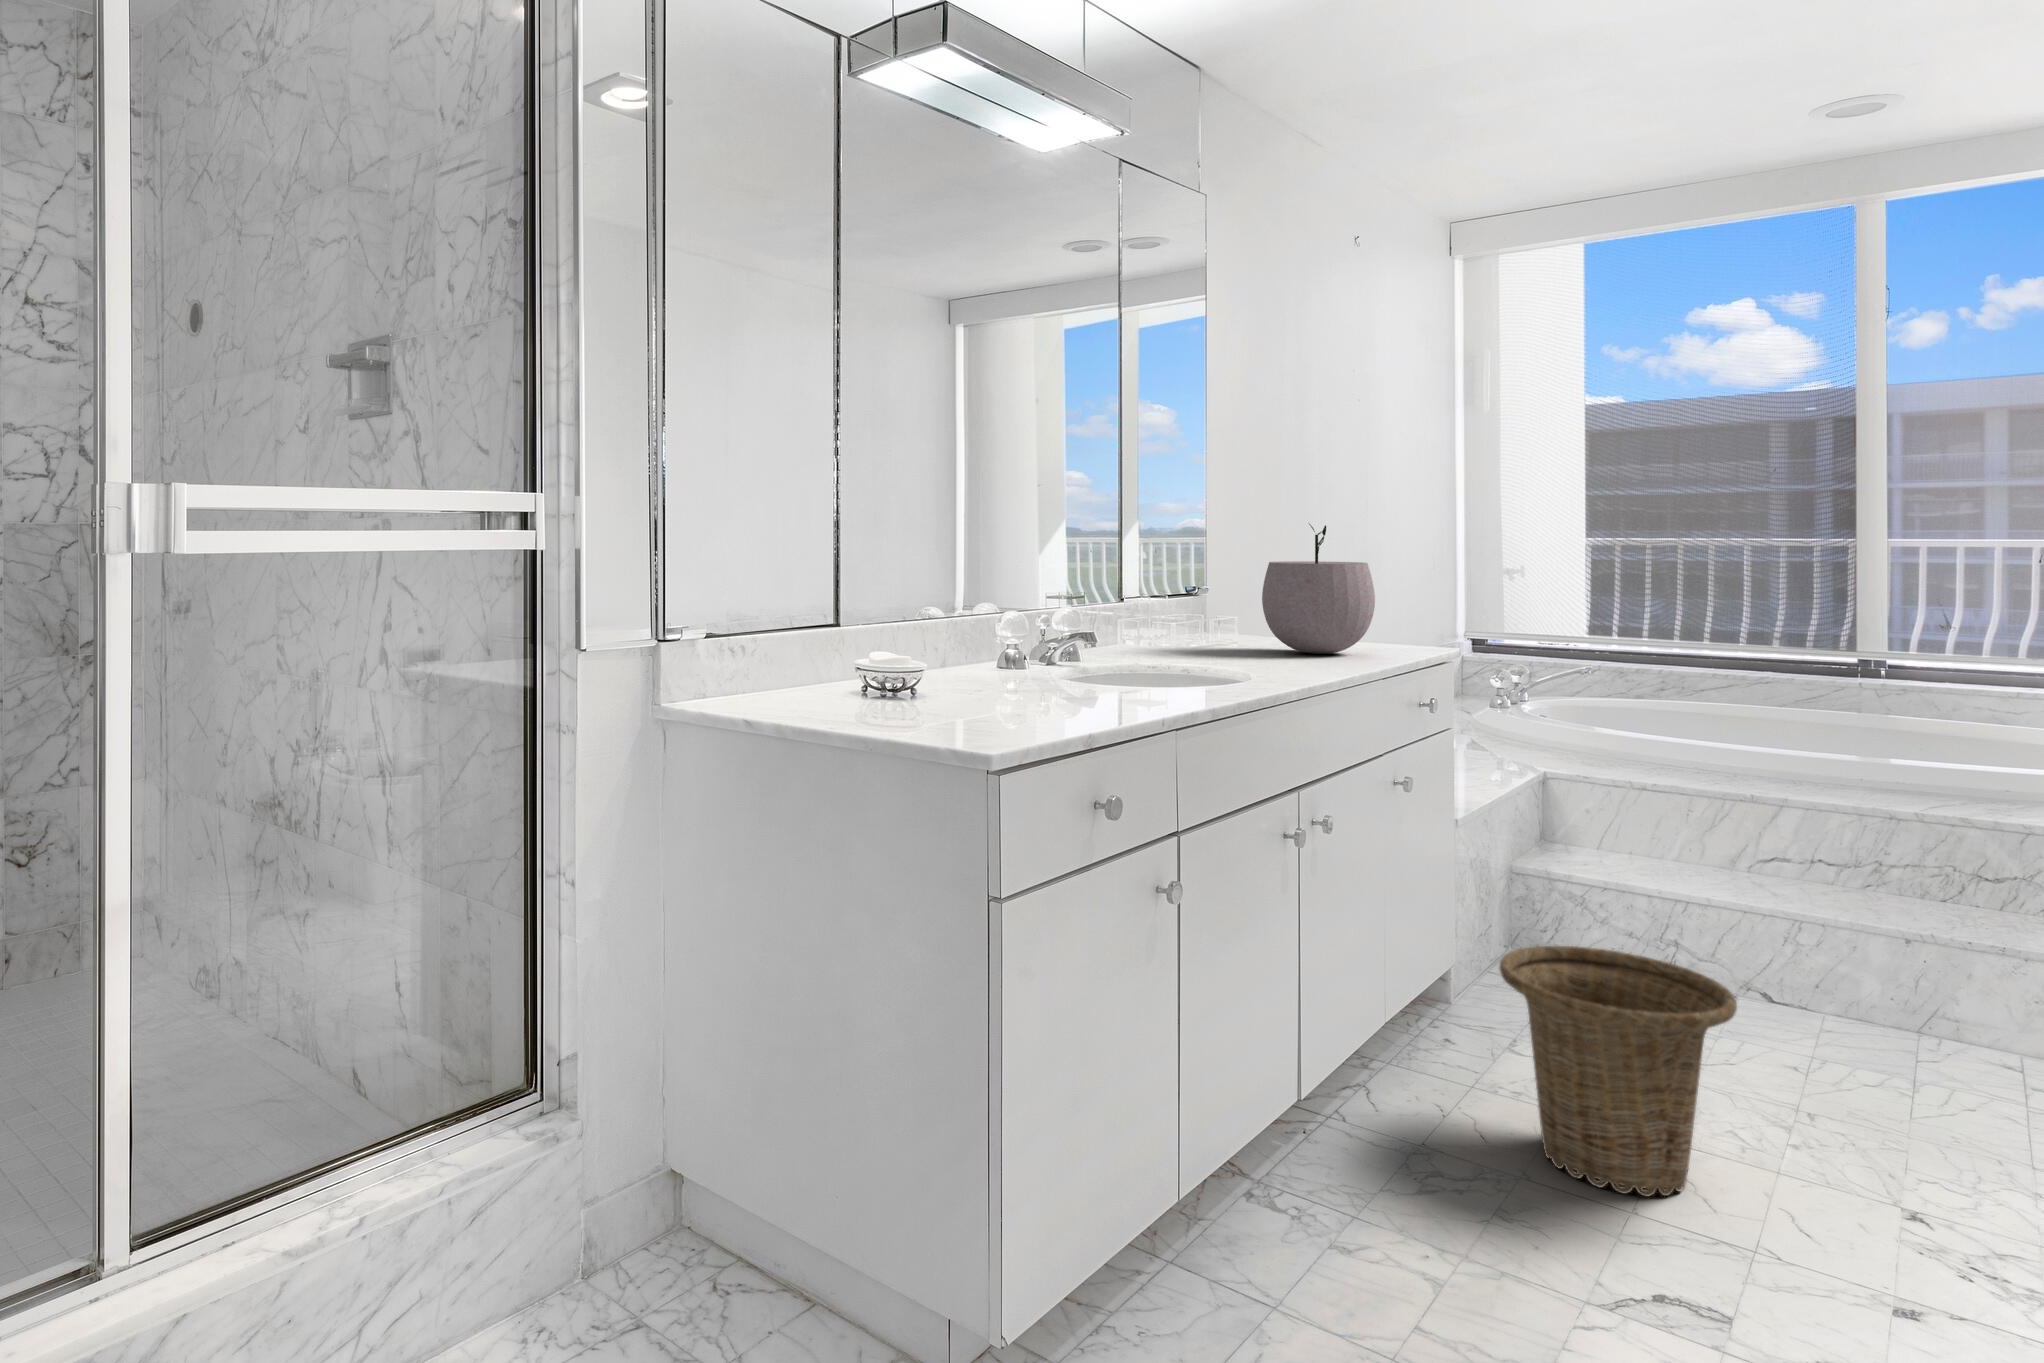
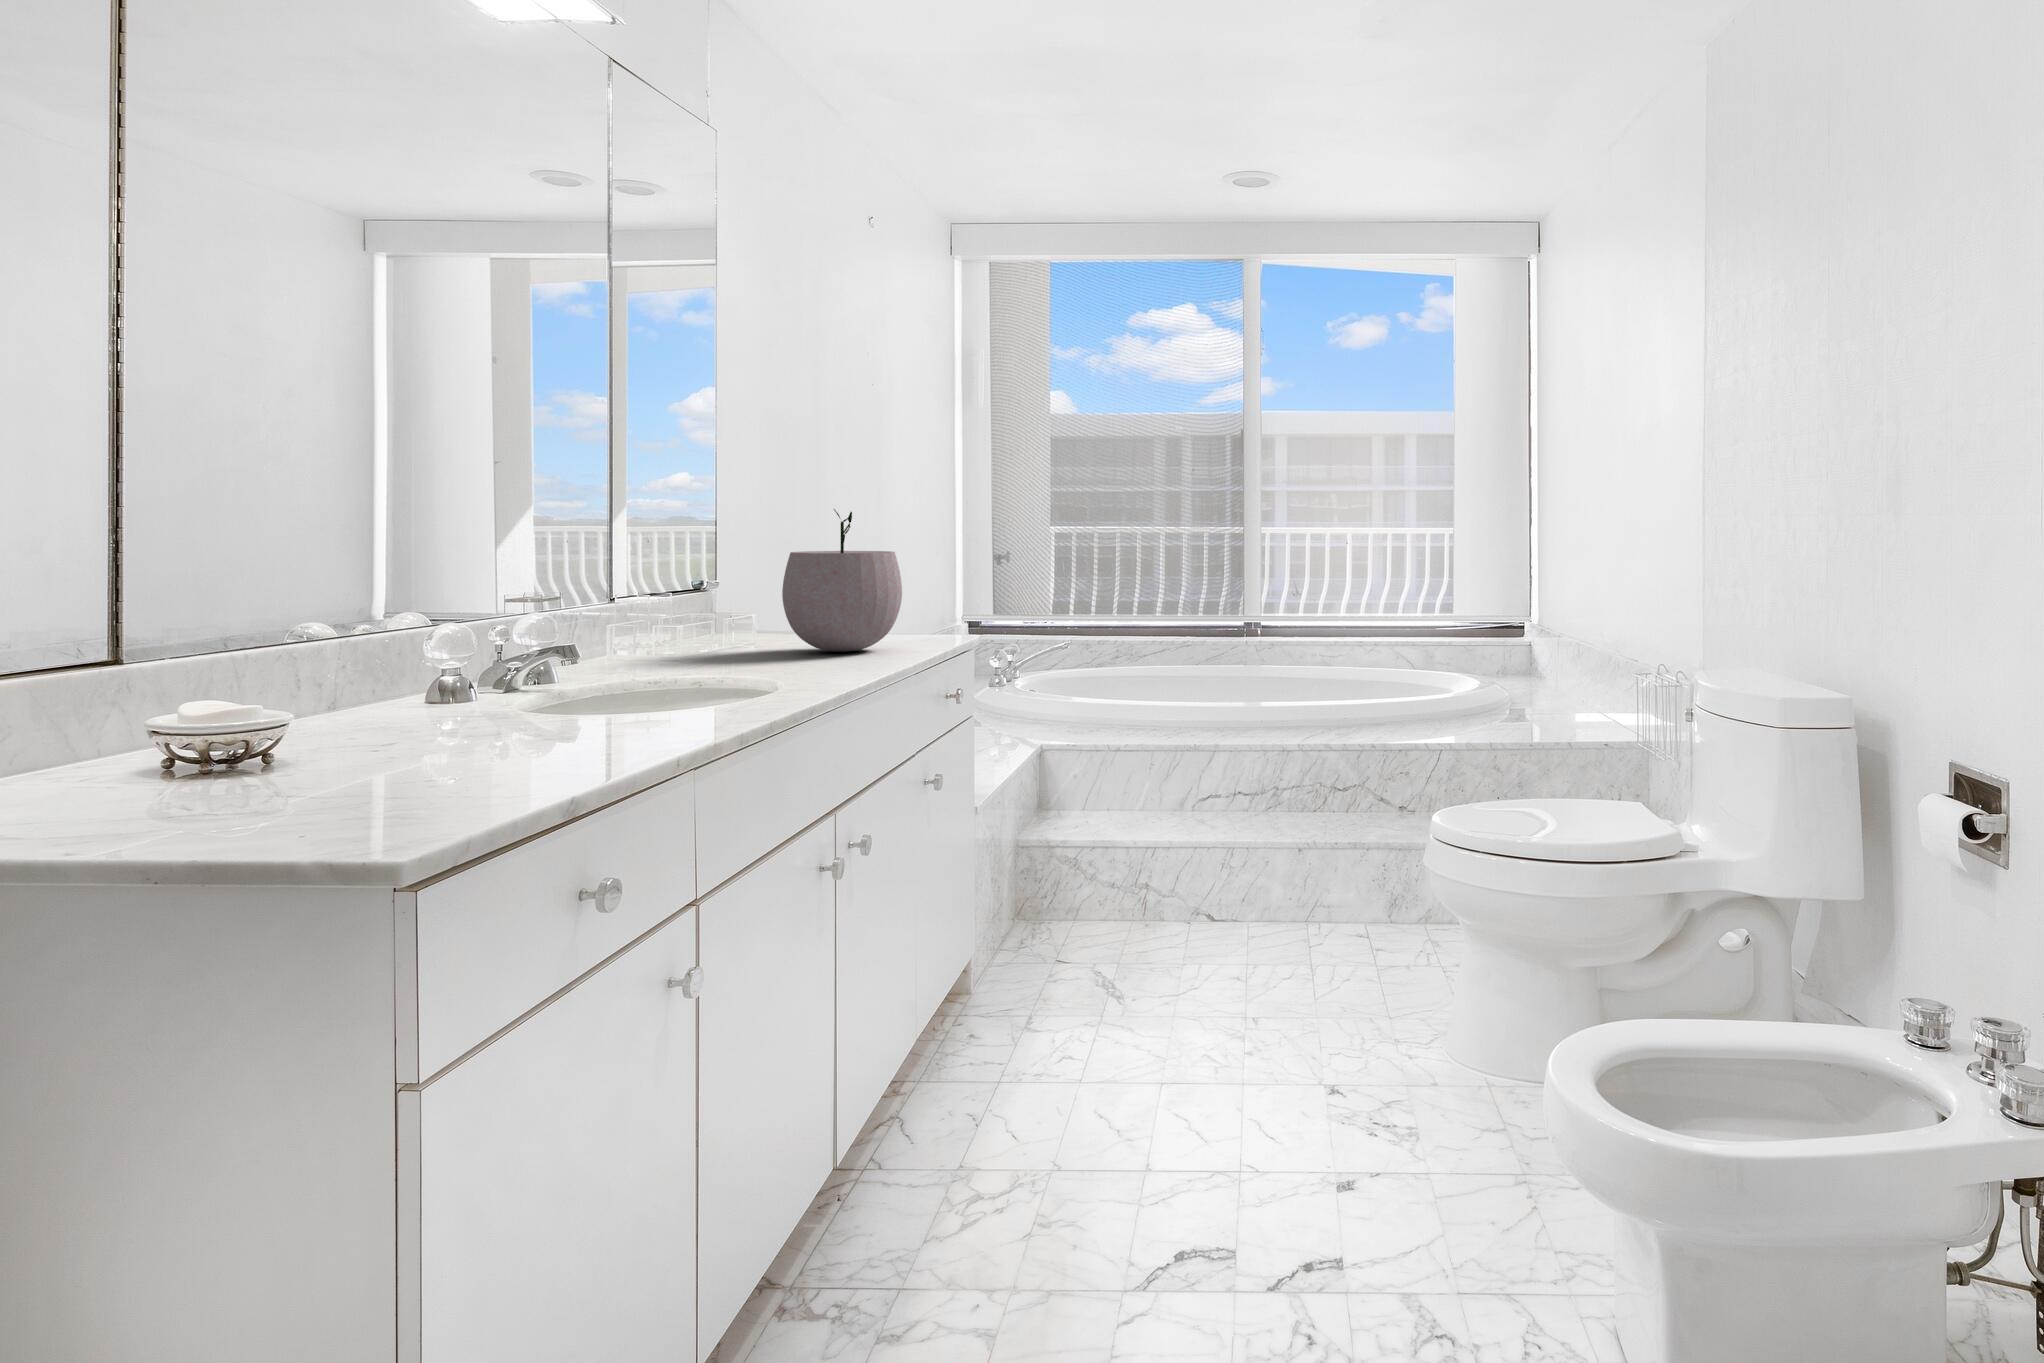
basket: present [1499,946,1737,1196] -> none [1029,918,1222,1156]

